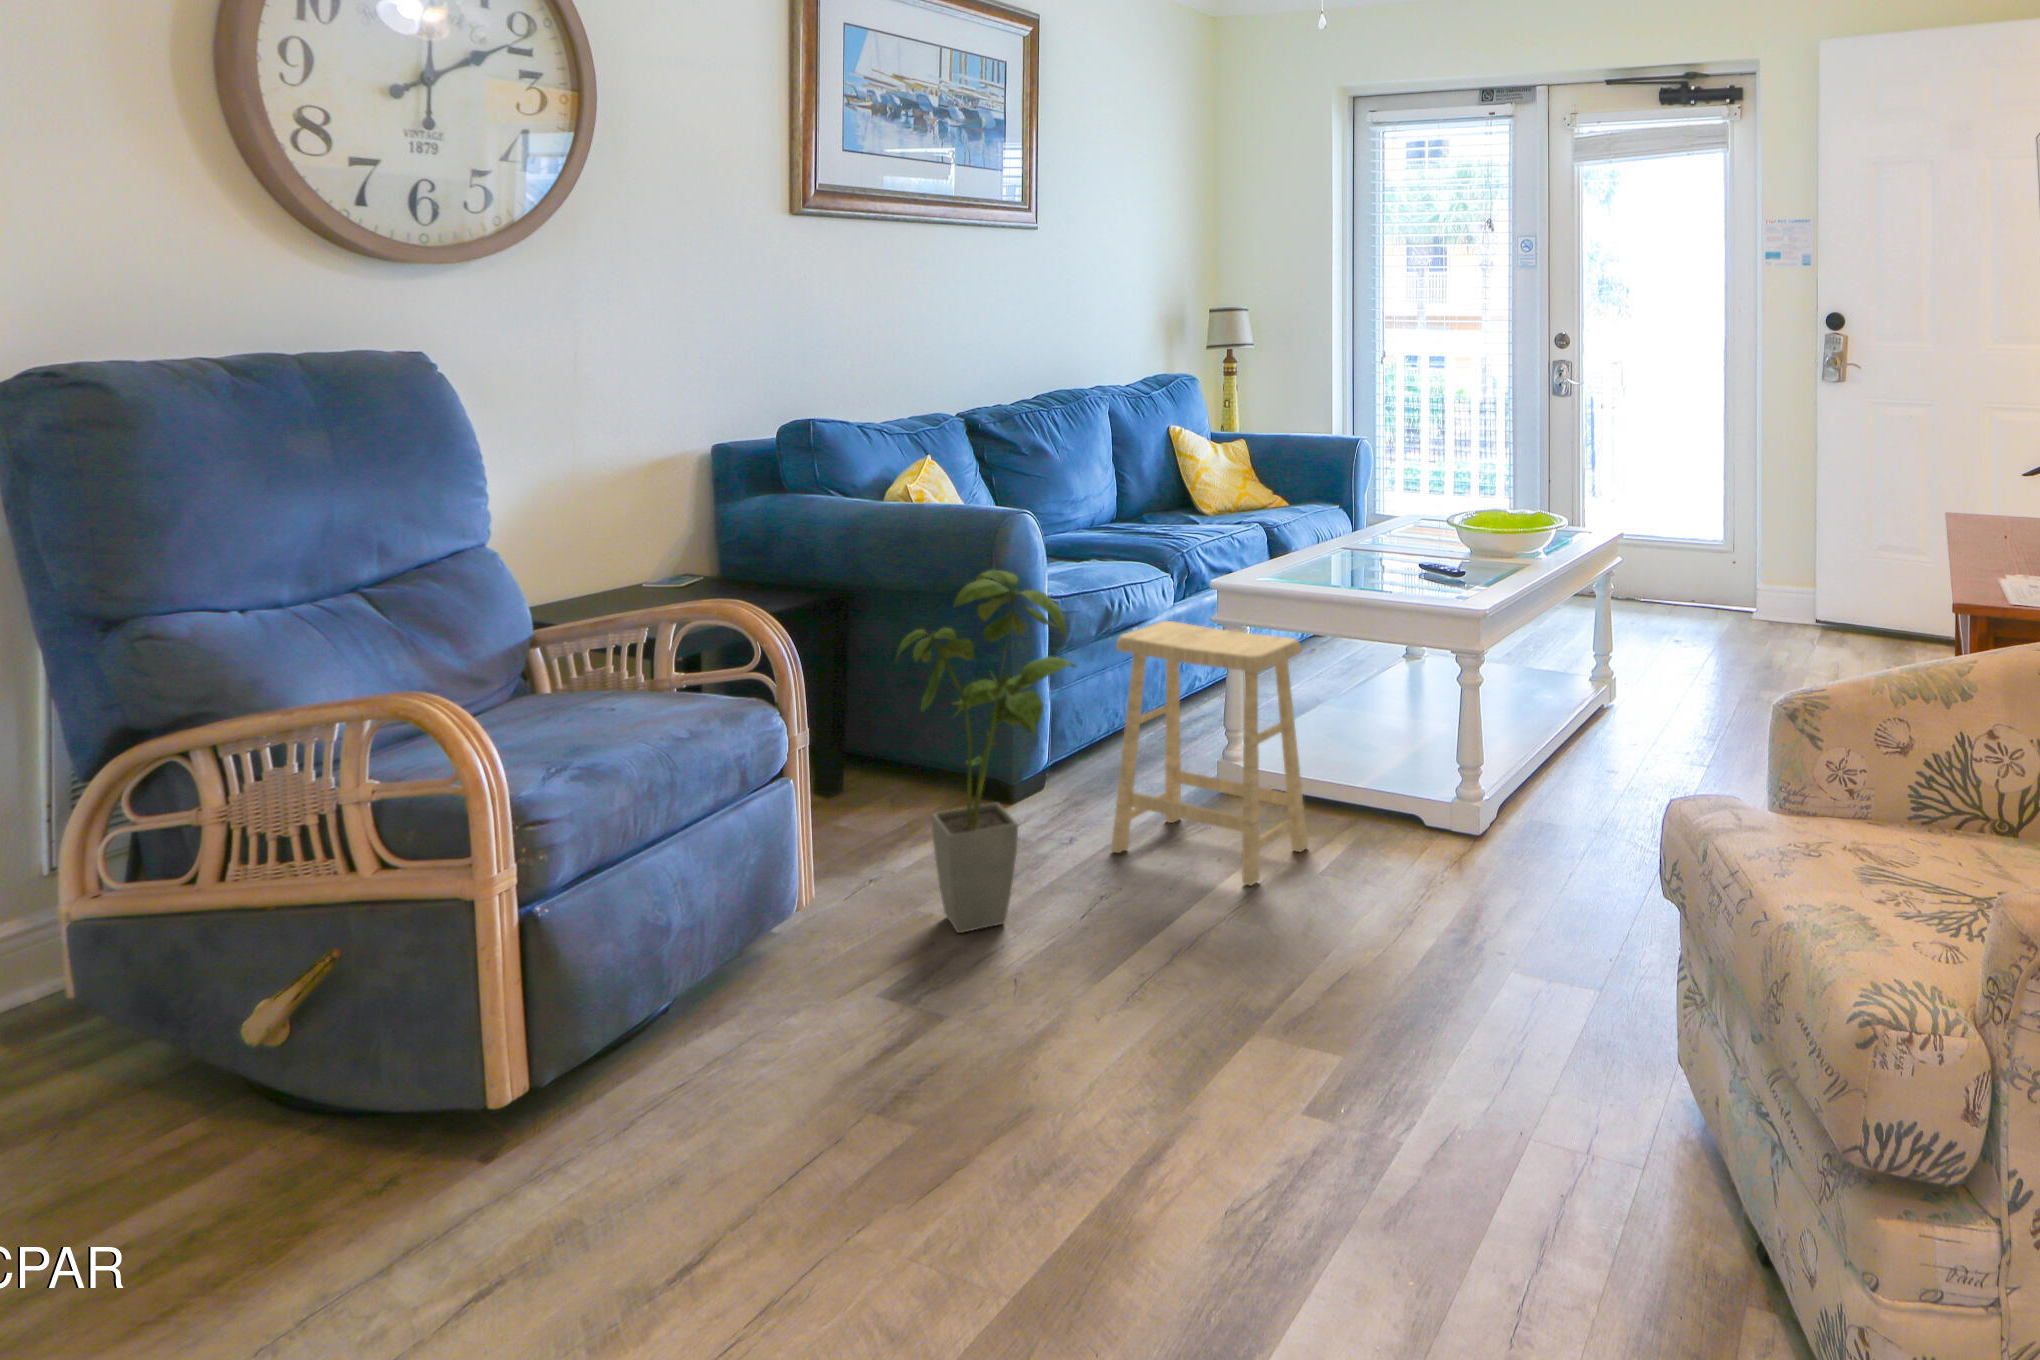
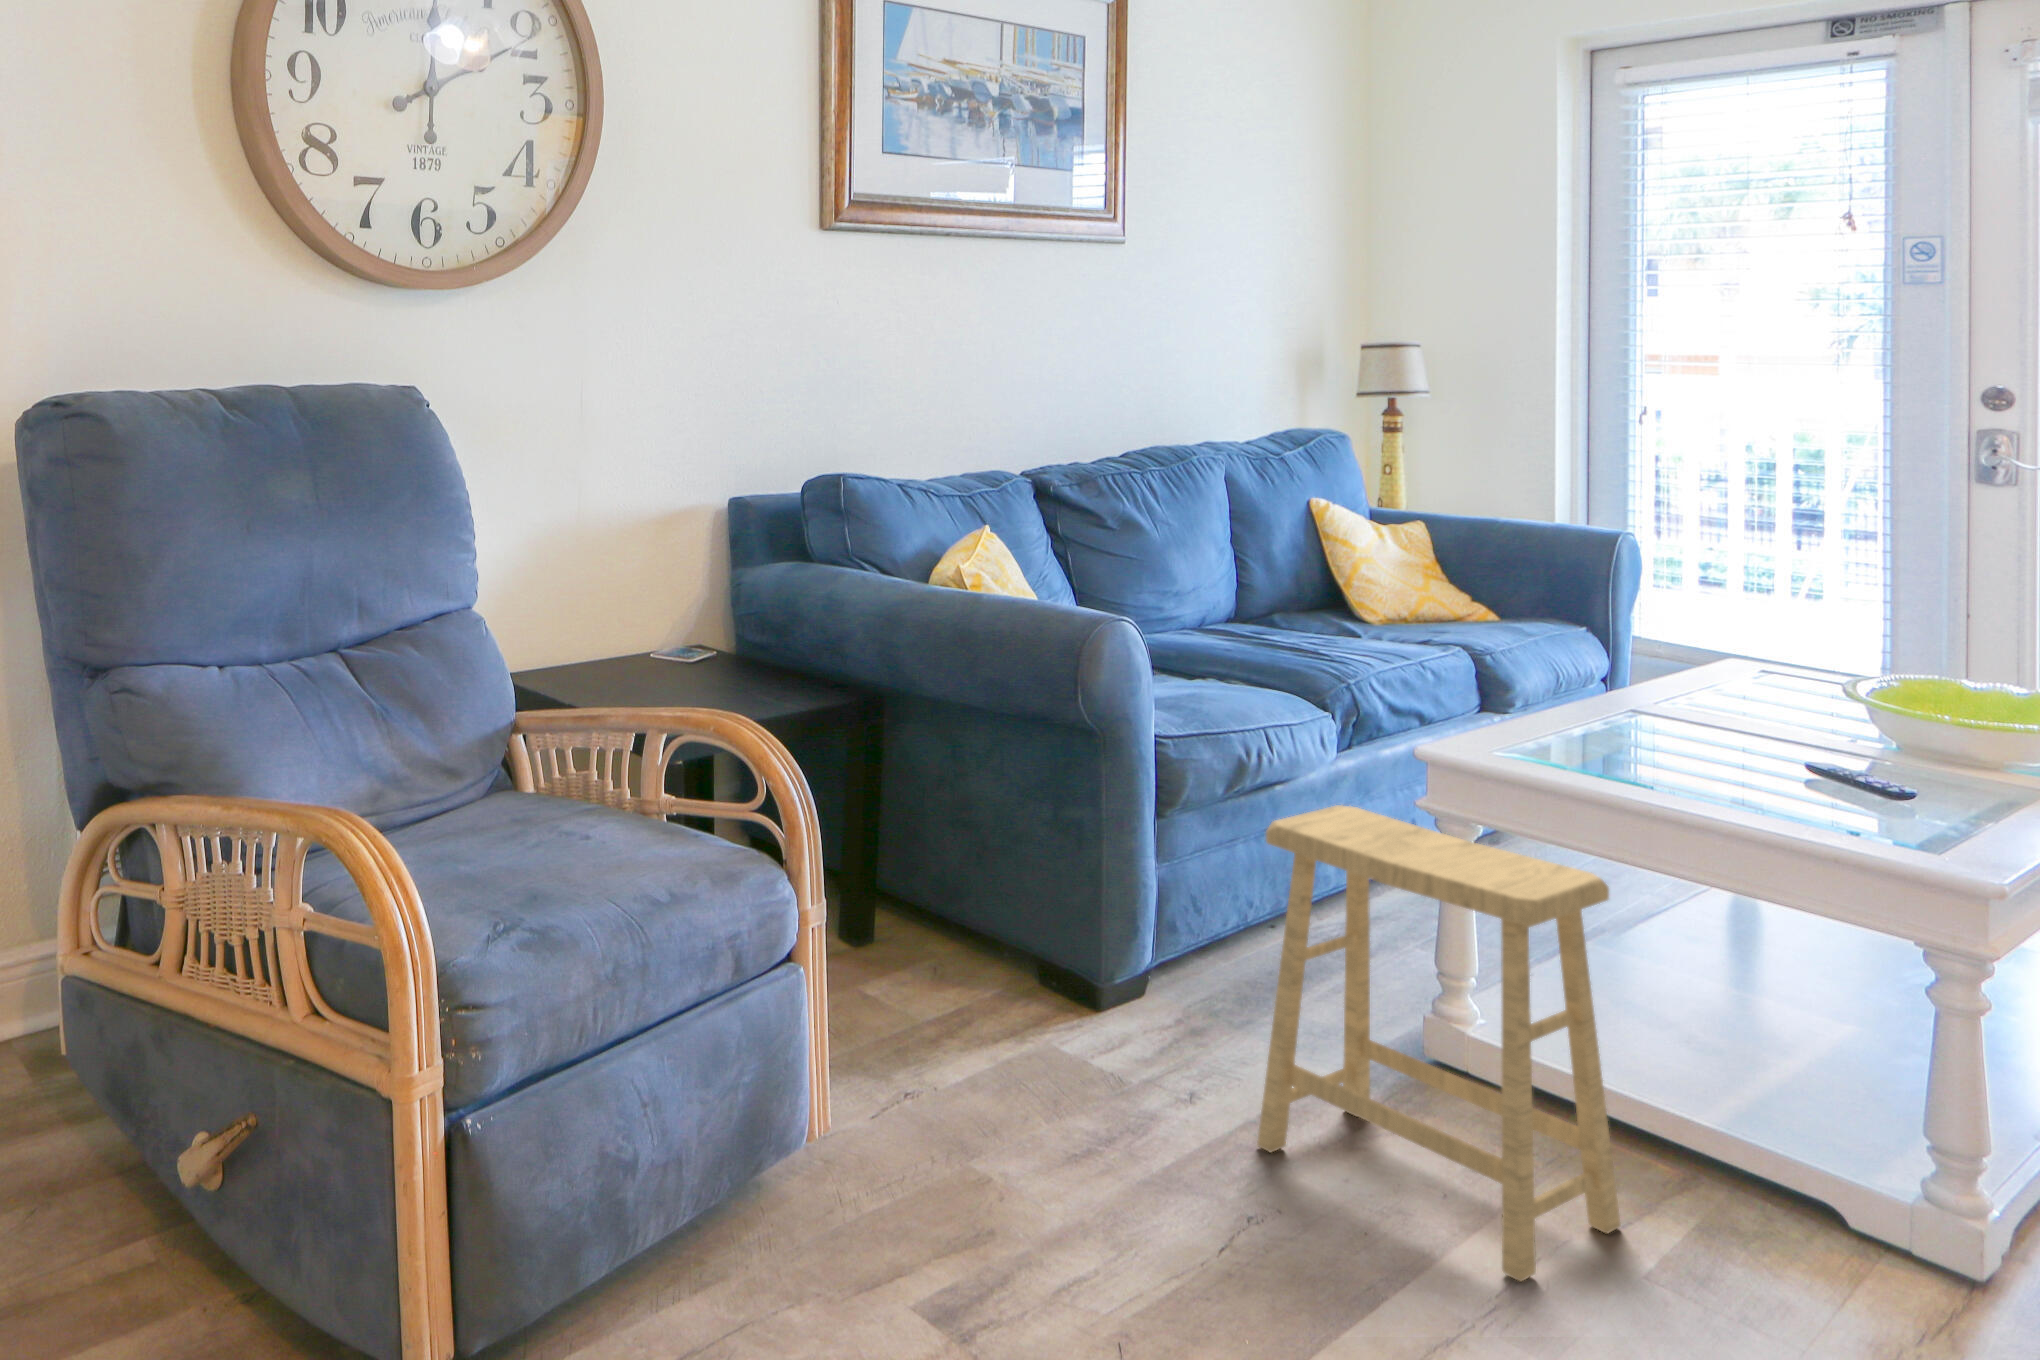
house plant: present [897,570,1075,933] -> none [937,711,1207,1239]

